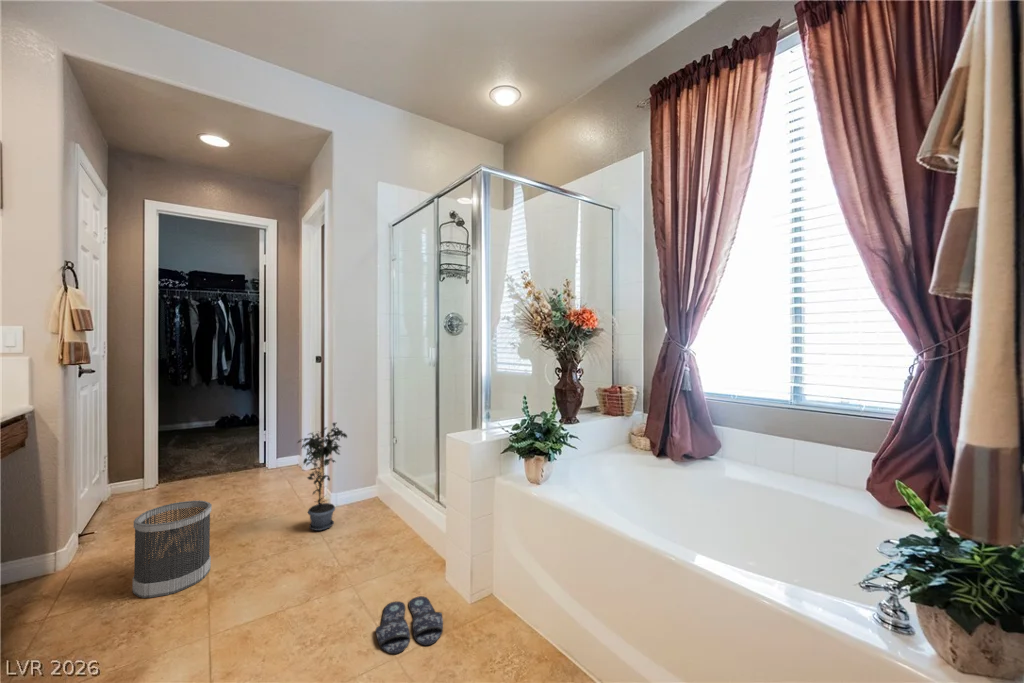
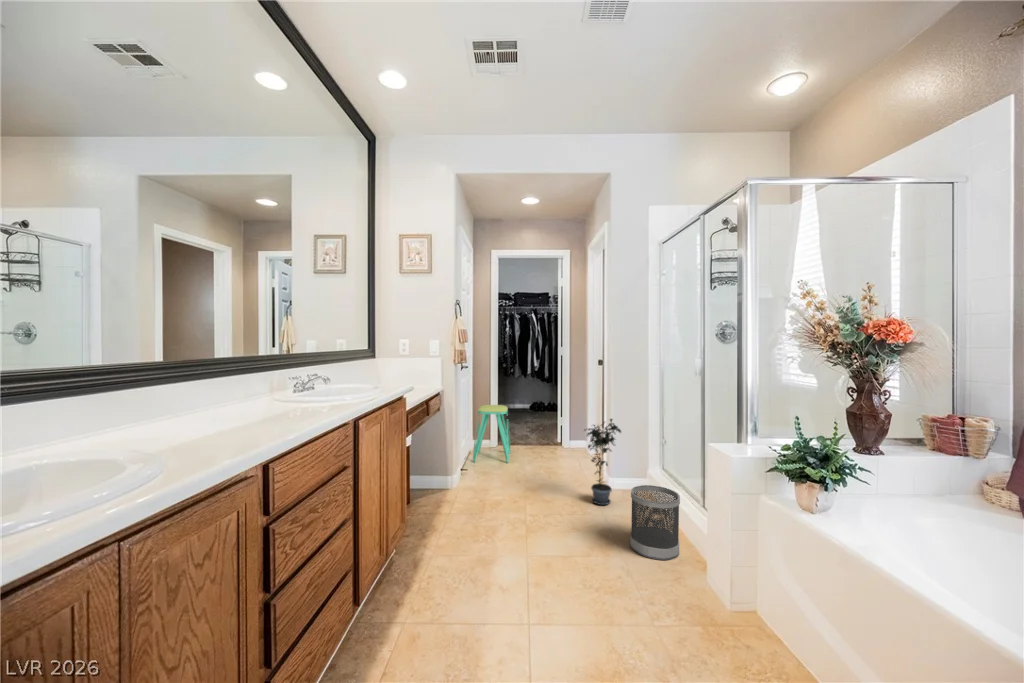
stool: none [102,425,180,519] -> present [473,405,510,463]
wastebasket: present [133,500,212,598] -> present [630,485,680,560]
slippers: present [376,596,443,654] -> none [639,577,697,621]

